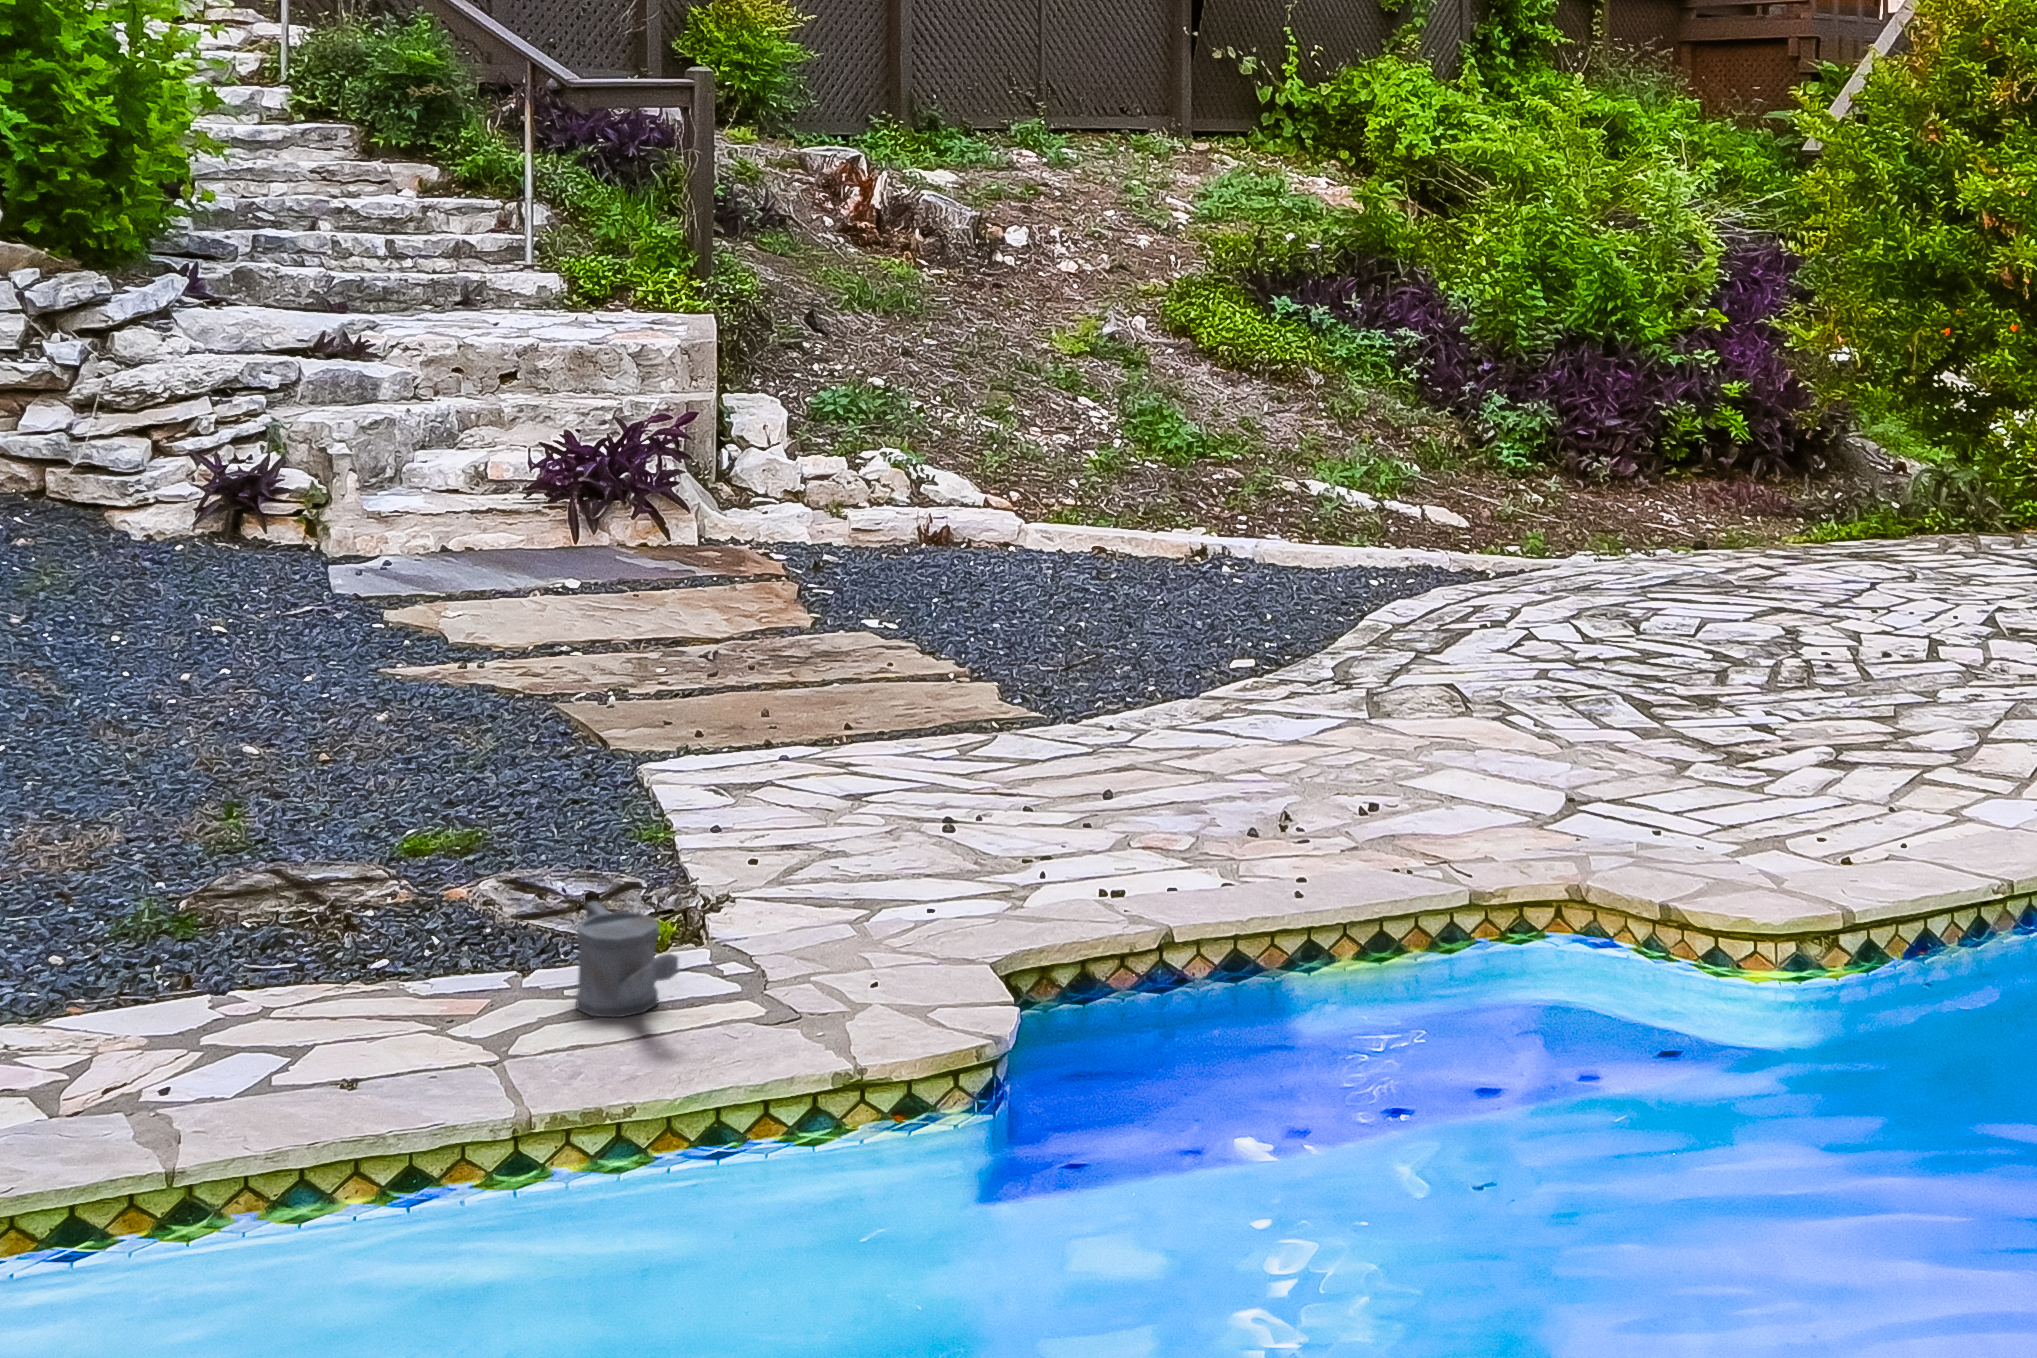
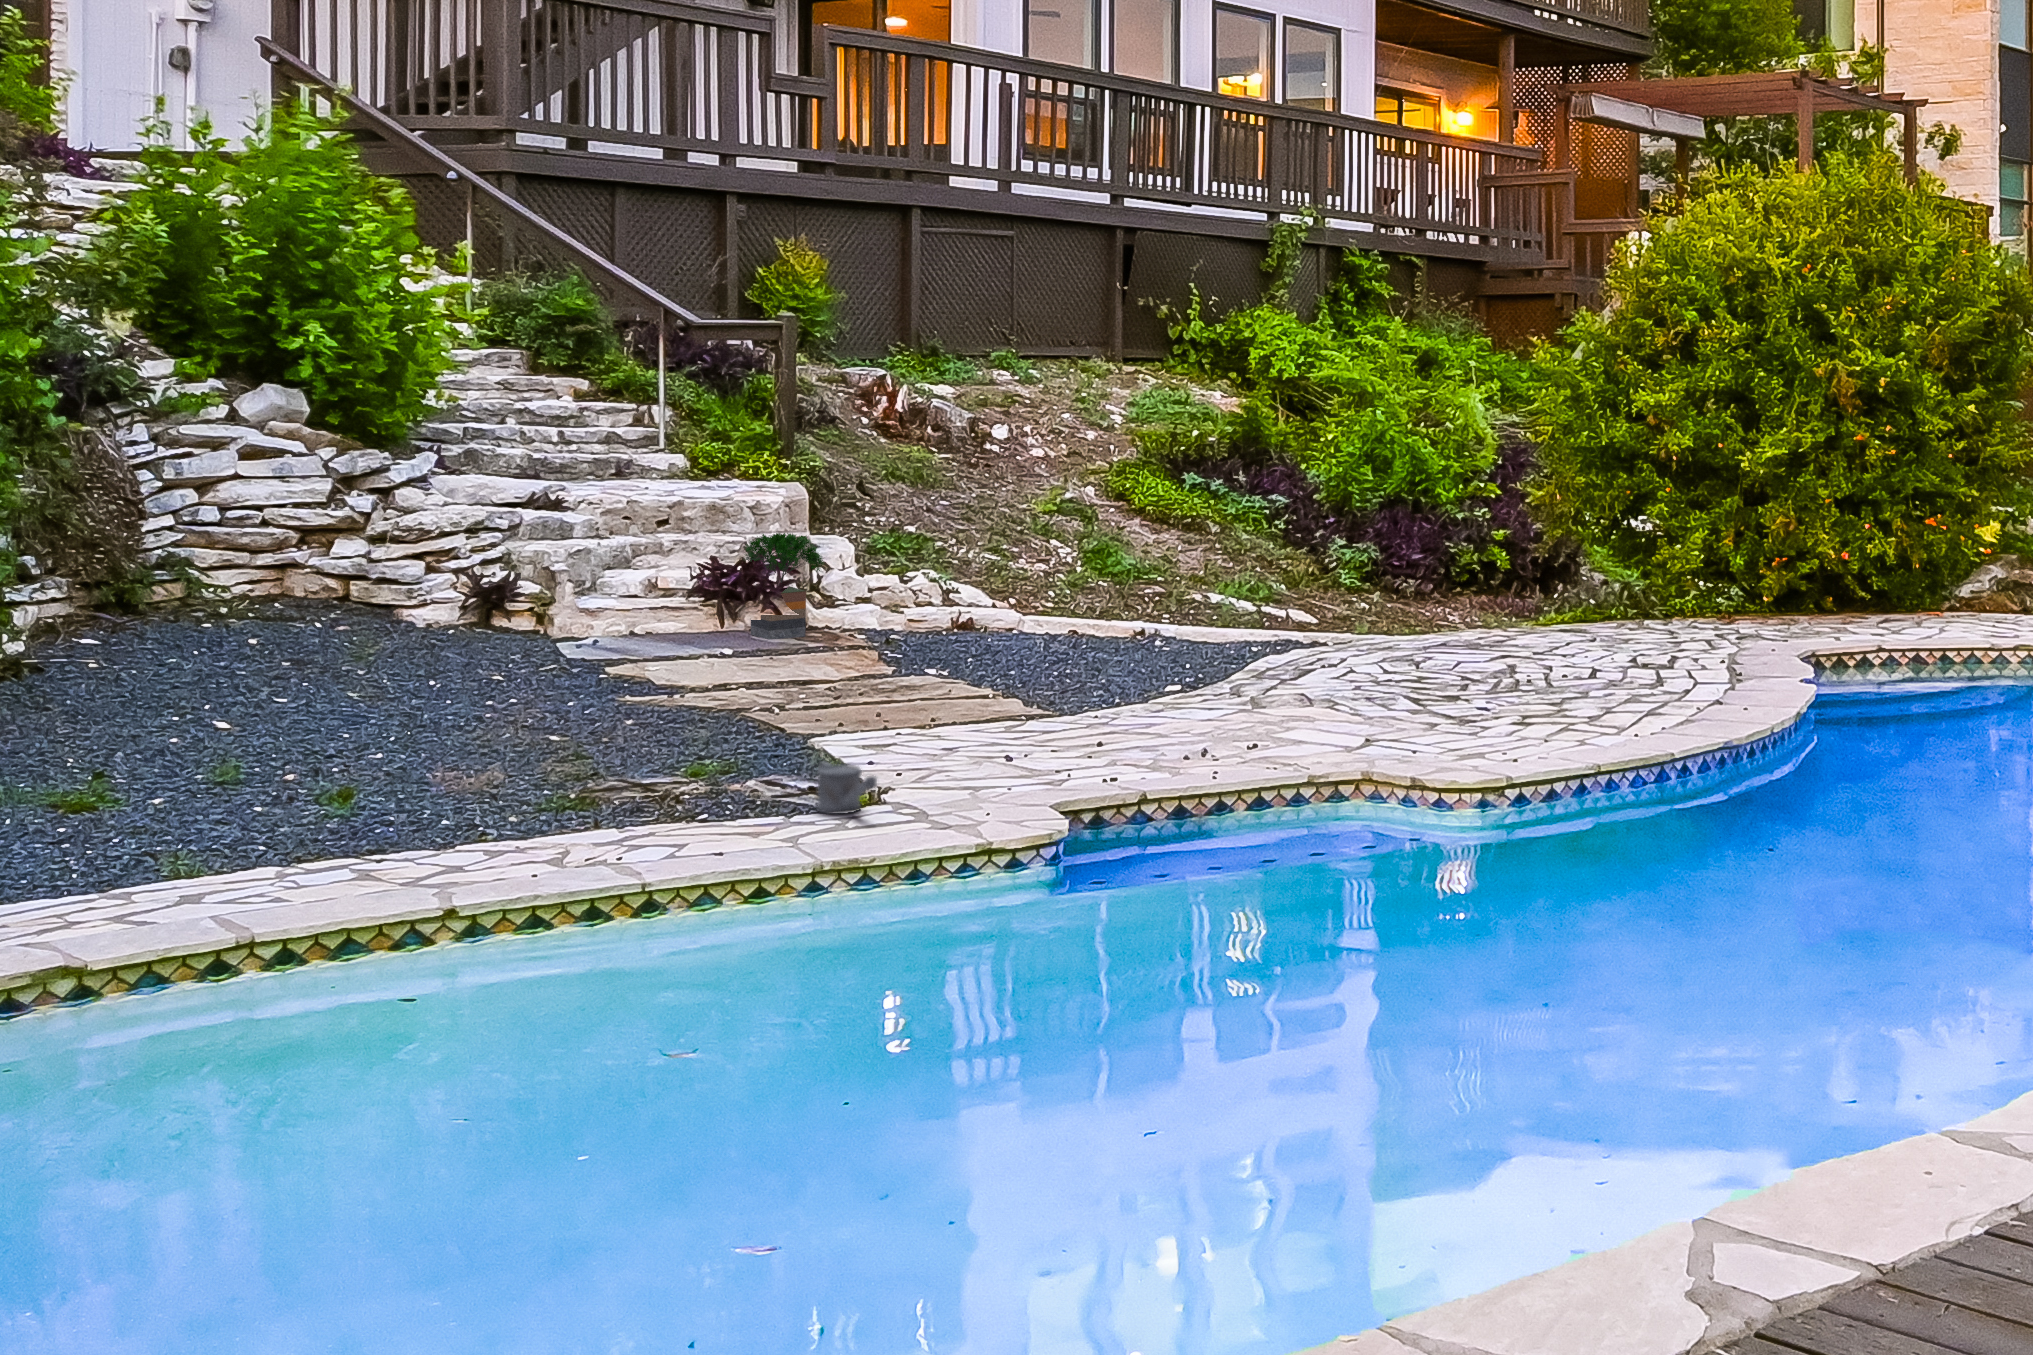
potted tree: none [601,395,724,566] -> present [744,533,824,640]

